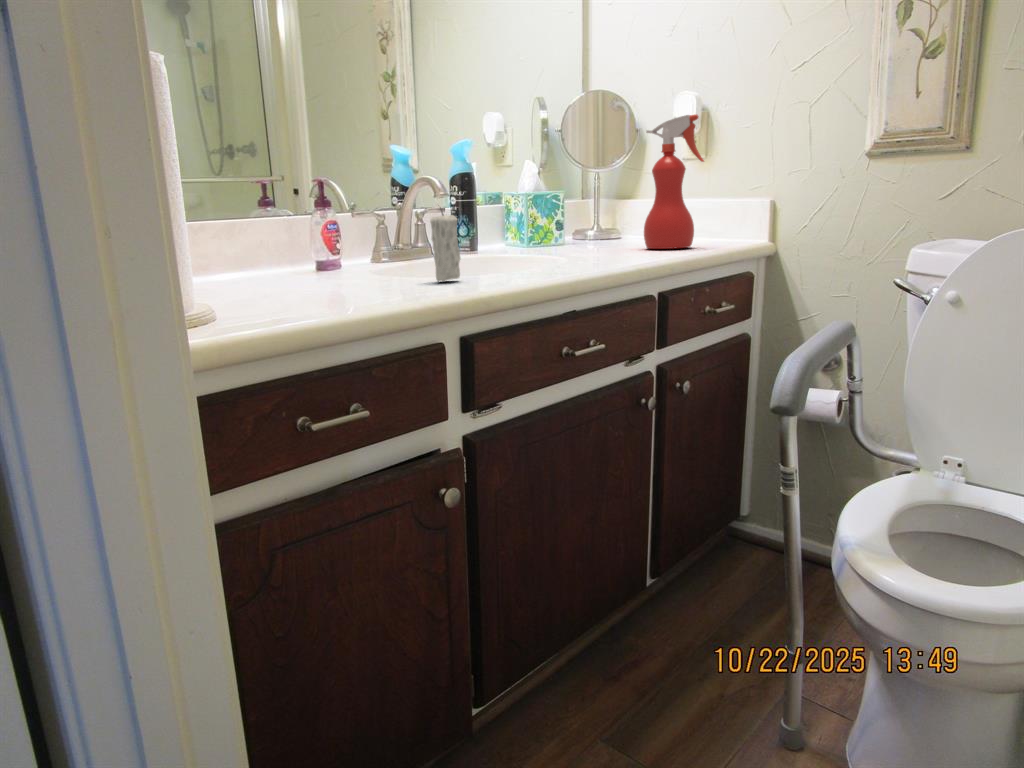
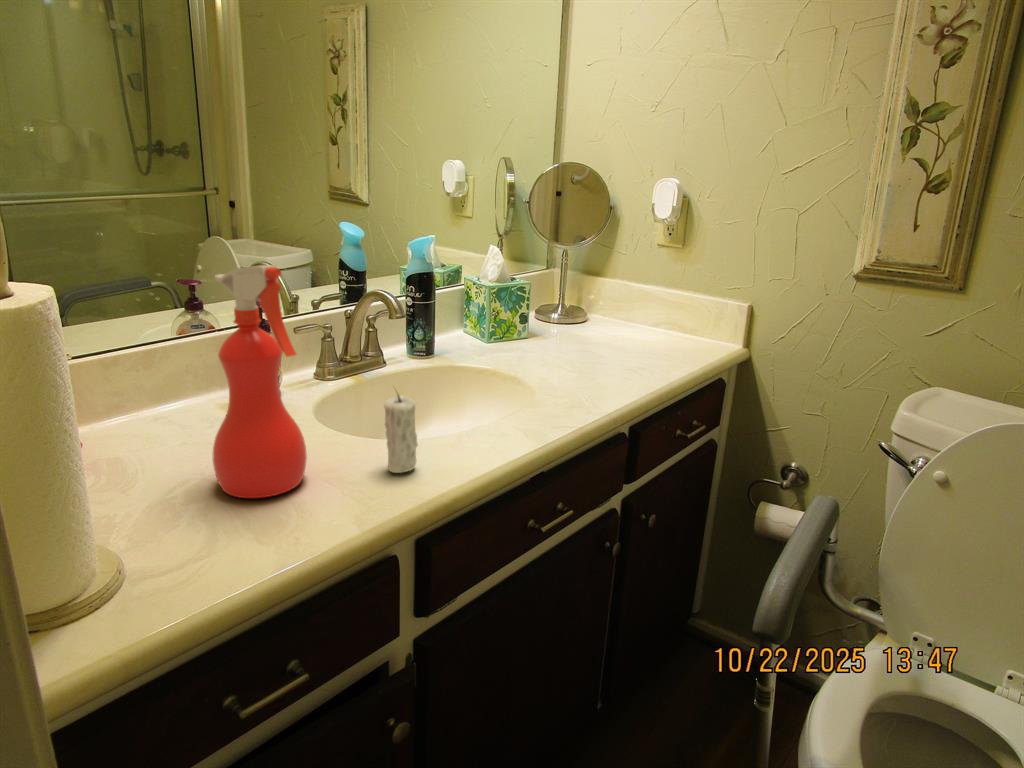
spray bottle: present [644,114,704,249] -> present [213,265,307,498]

